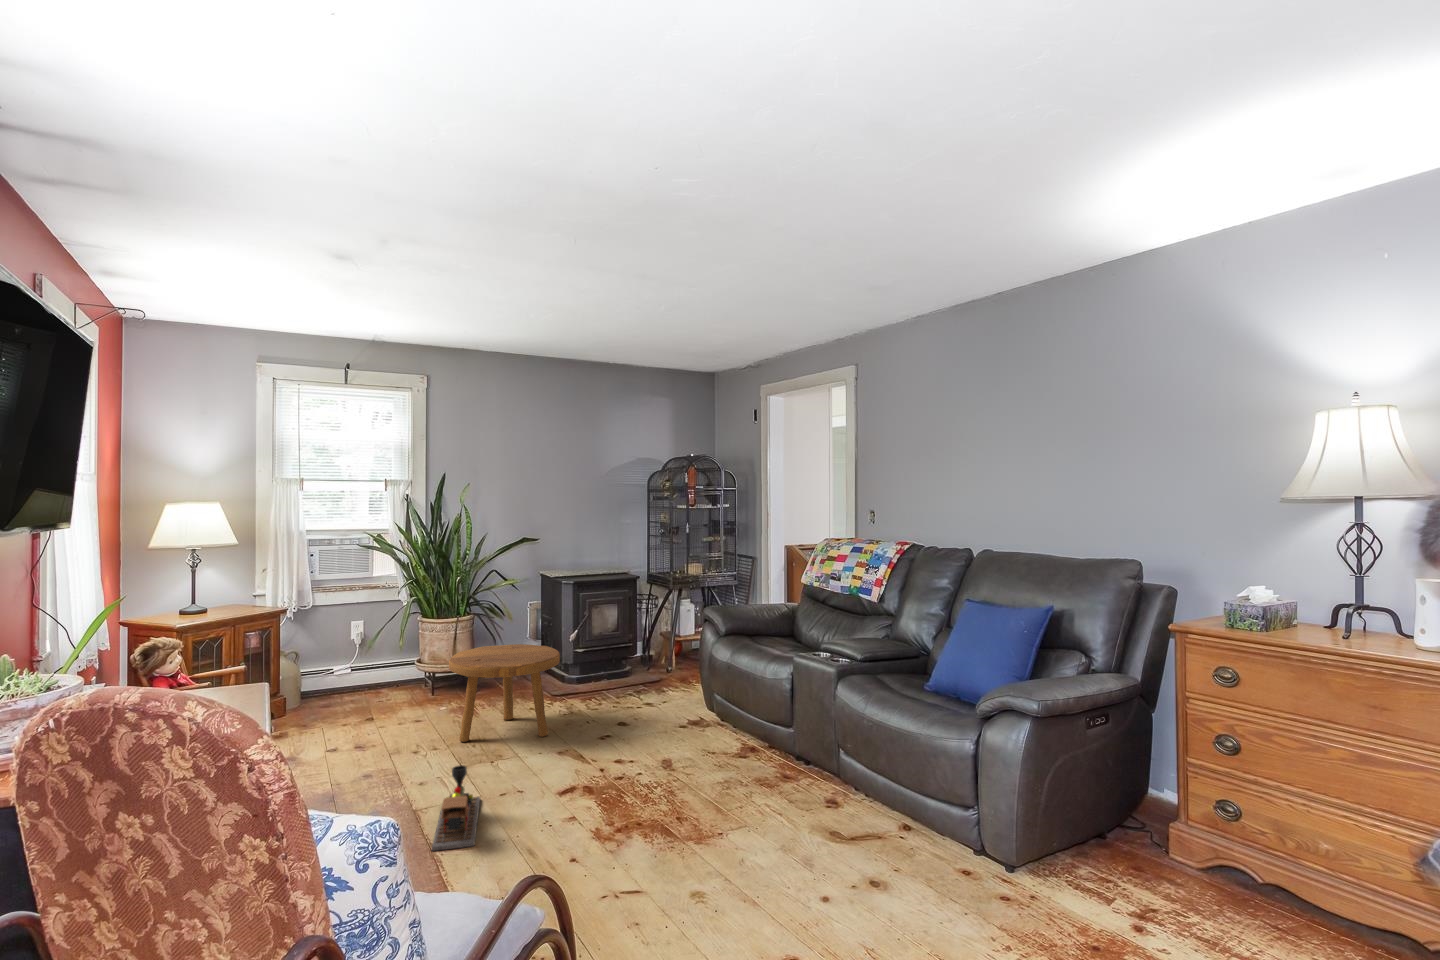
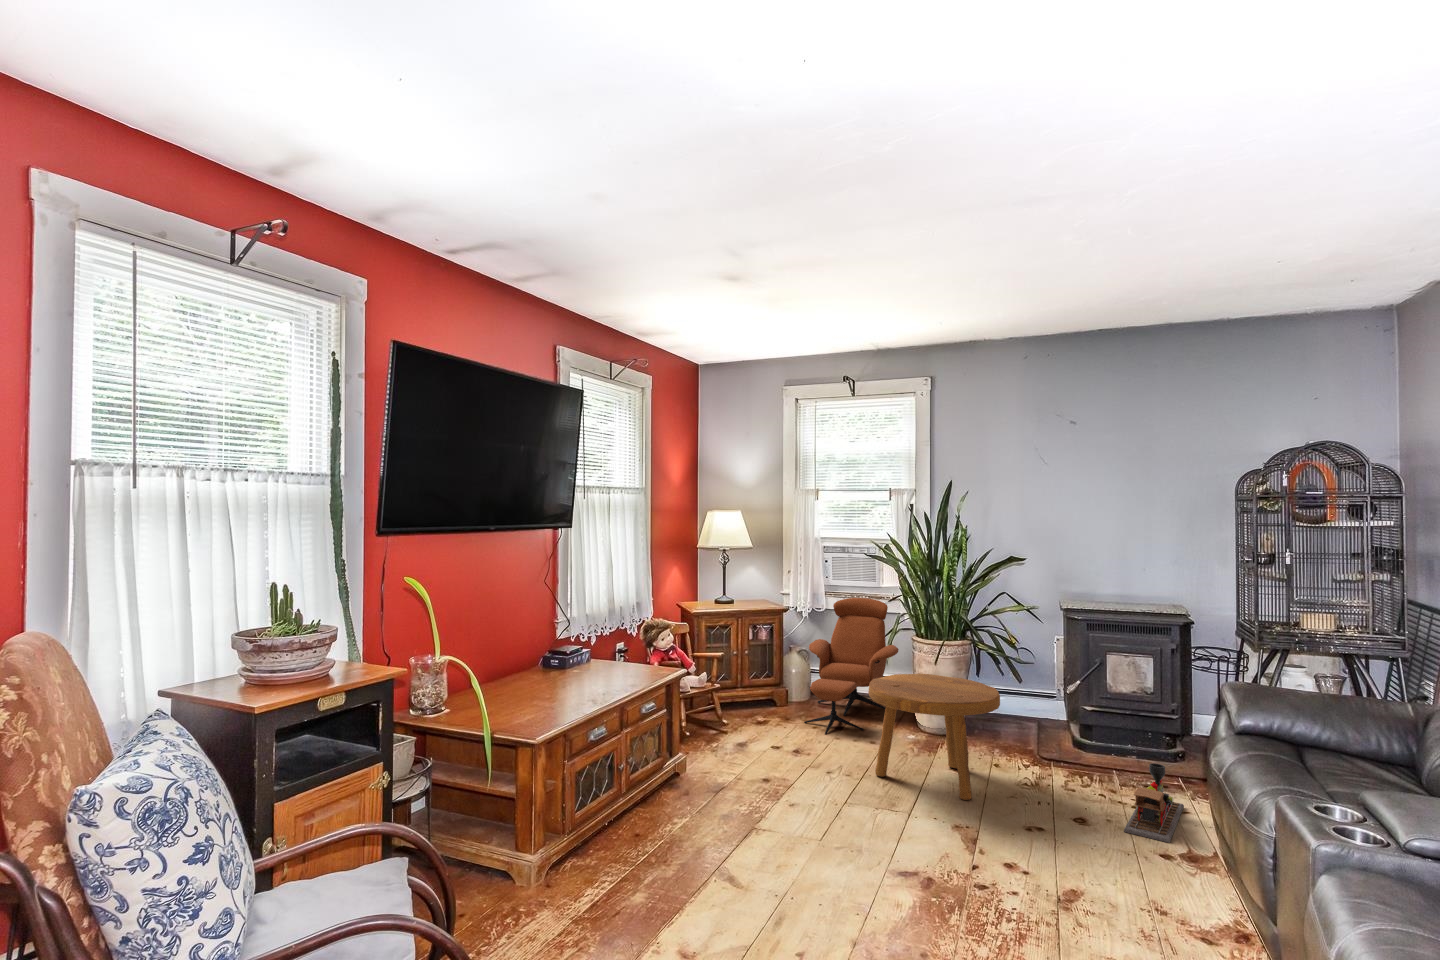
lounge chair: none [310,589,408,727] -> present [804,598,899,734]
toy train: present [431,765,480,851] -> present [1124,763,1184,843]

